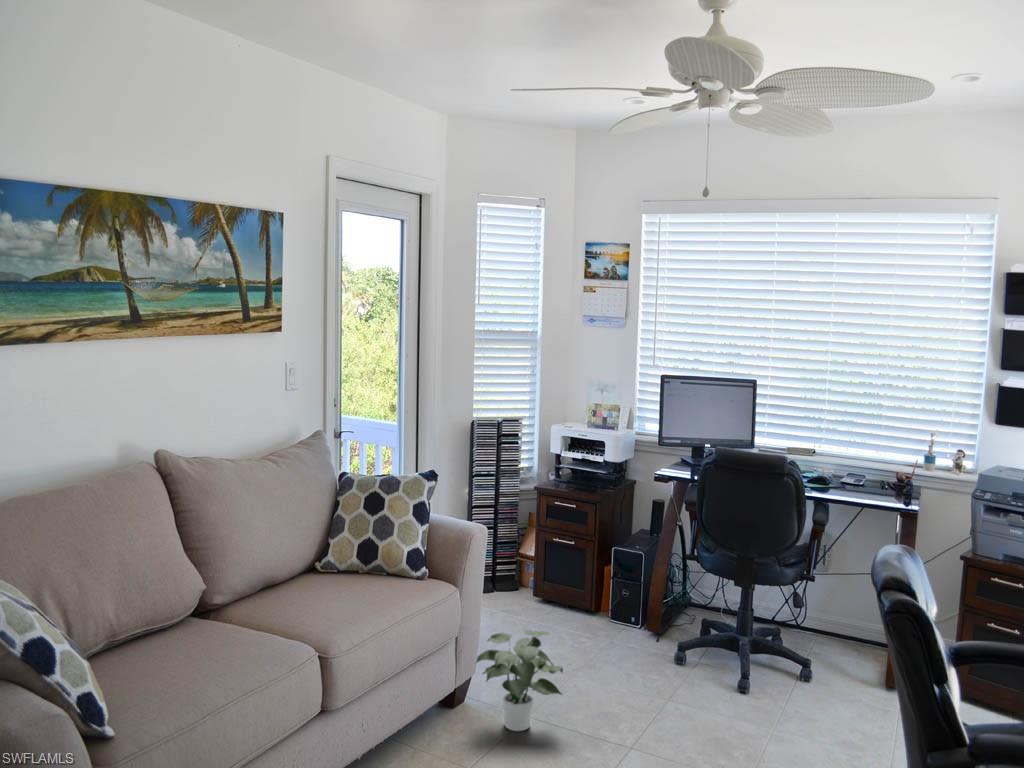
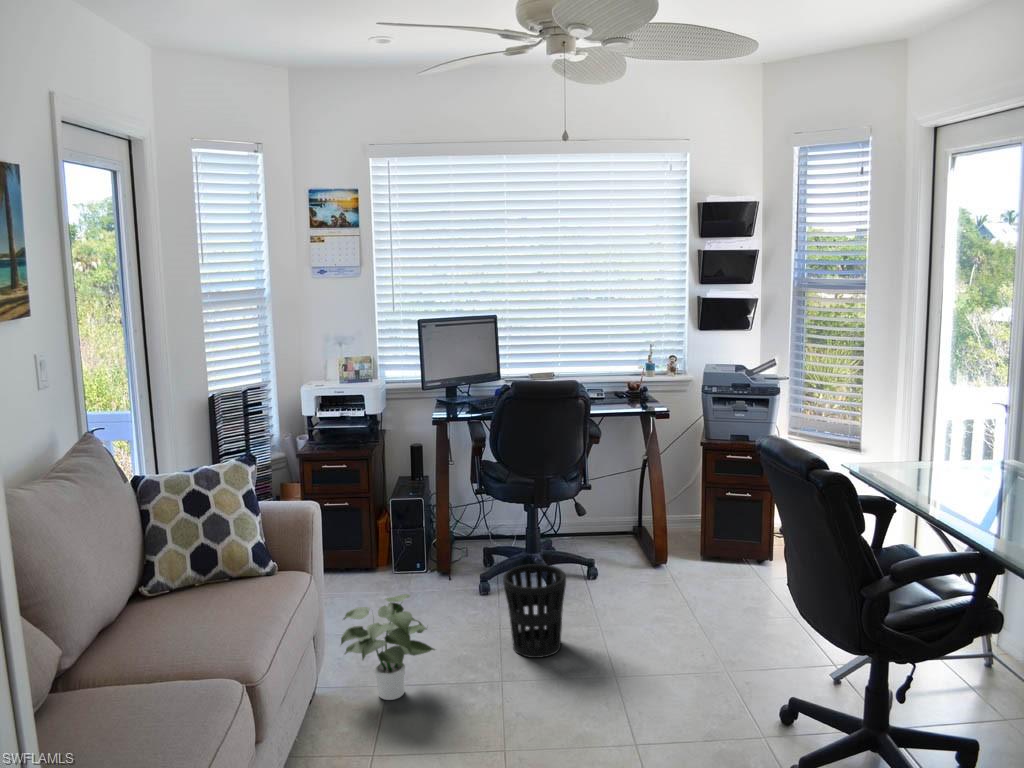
wastebasket: none [656,637,725,741] -> present [503,564,566,658]

